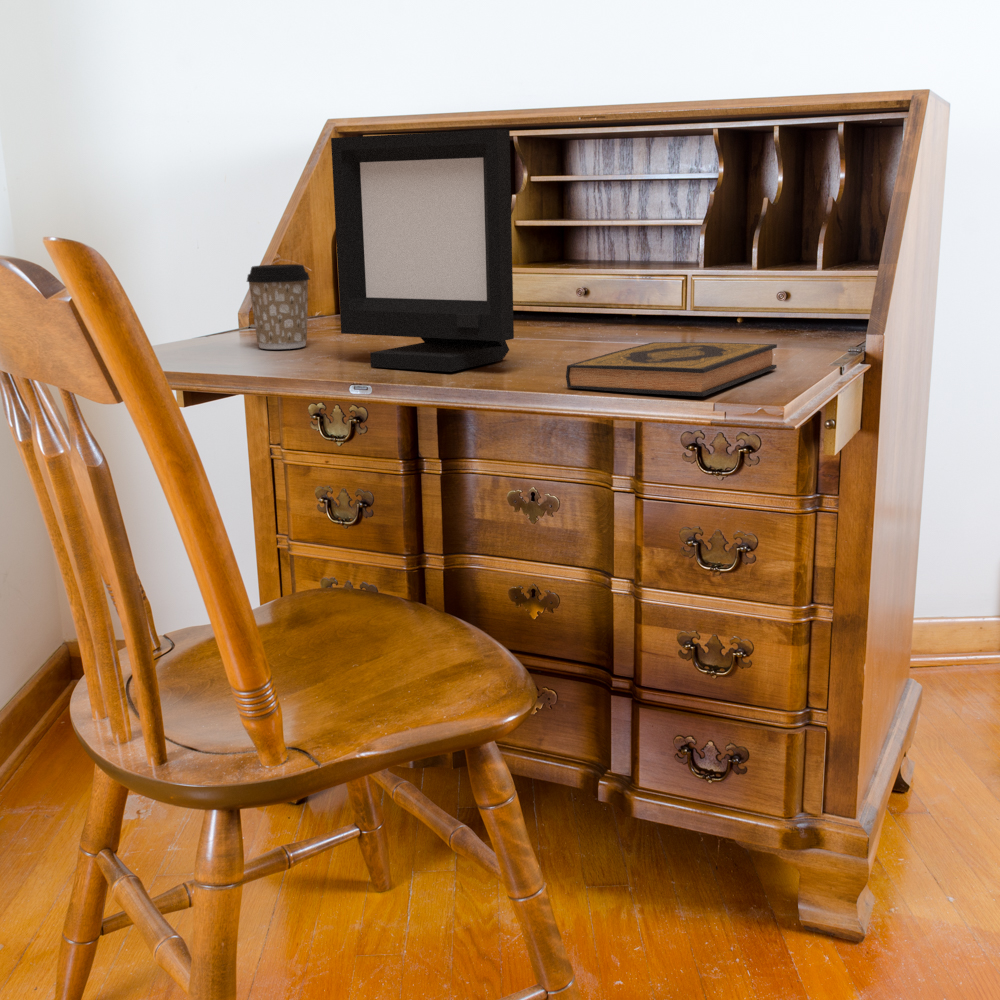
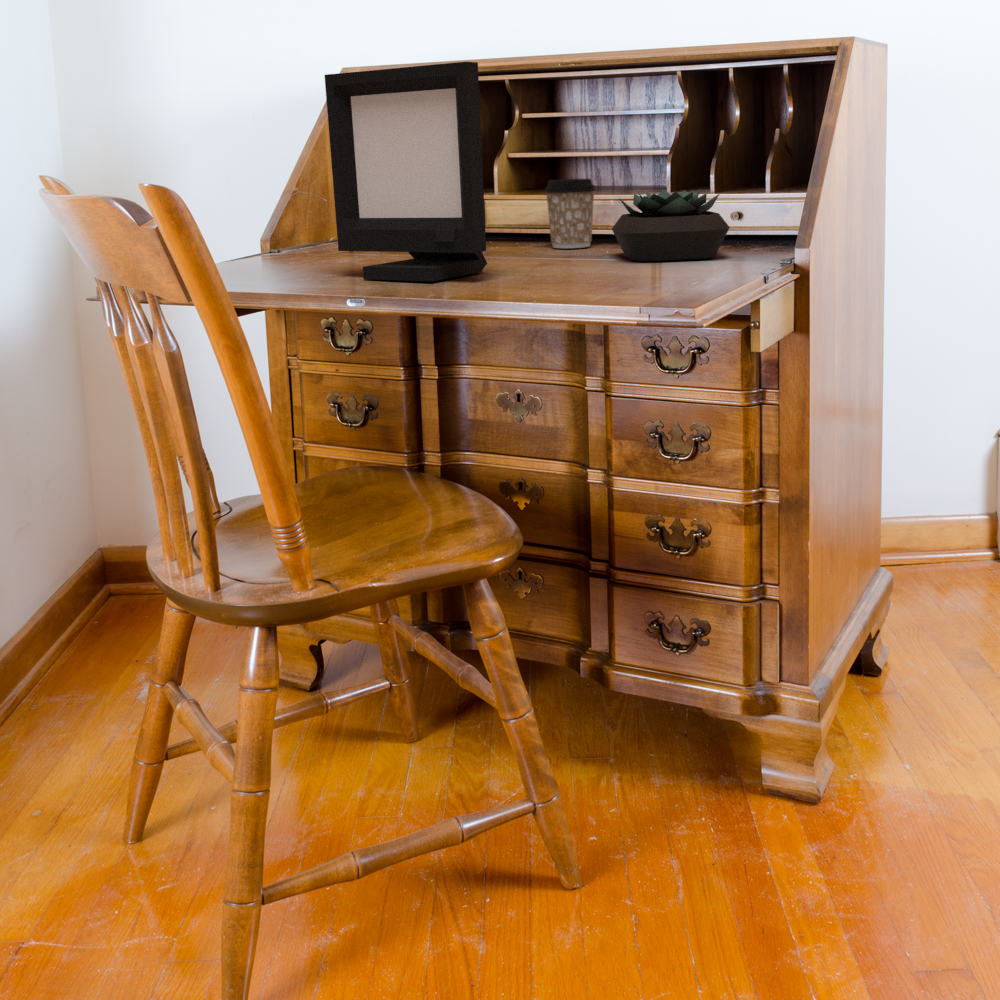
coffee cup: present [247,264,310,349] -> present [545,179,595,248]
succulent plant: none [641,268,776,349] -> present [612,189,730,261]
hardback book: present [566,342,777,396] -> none [526,252,720,295]

